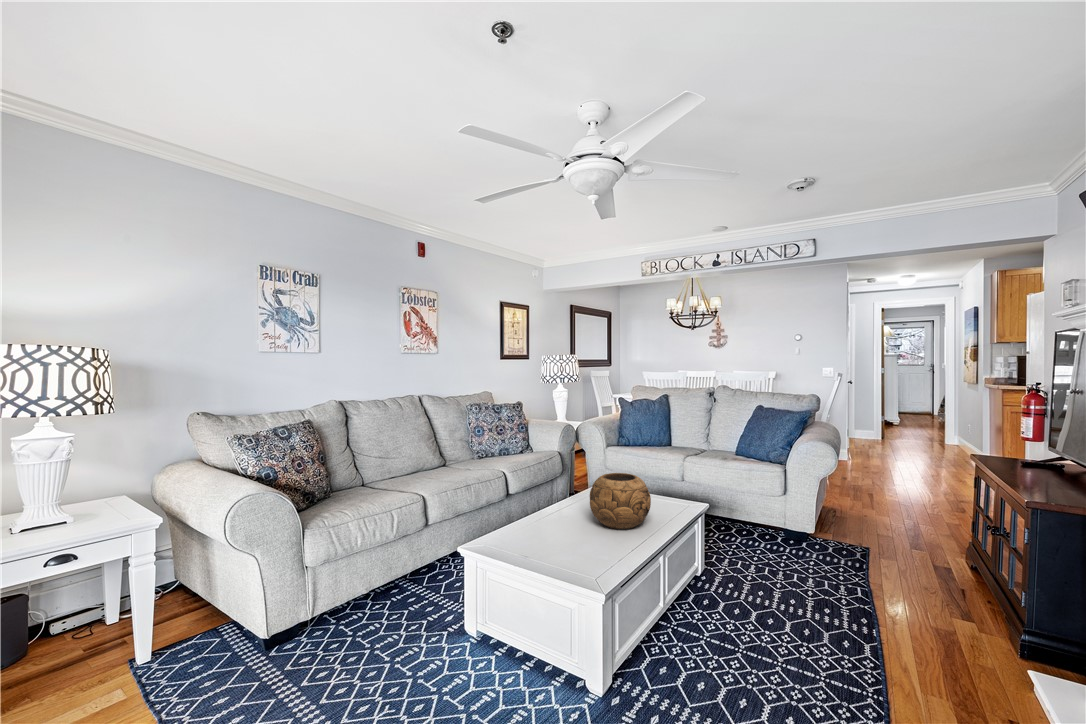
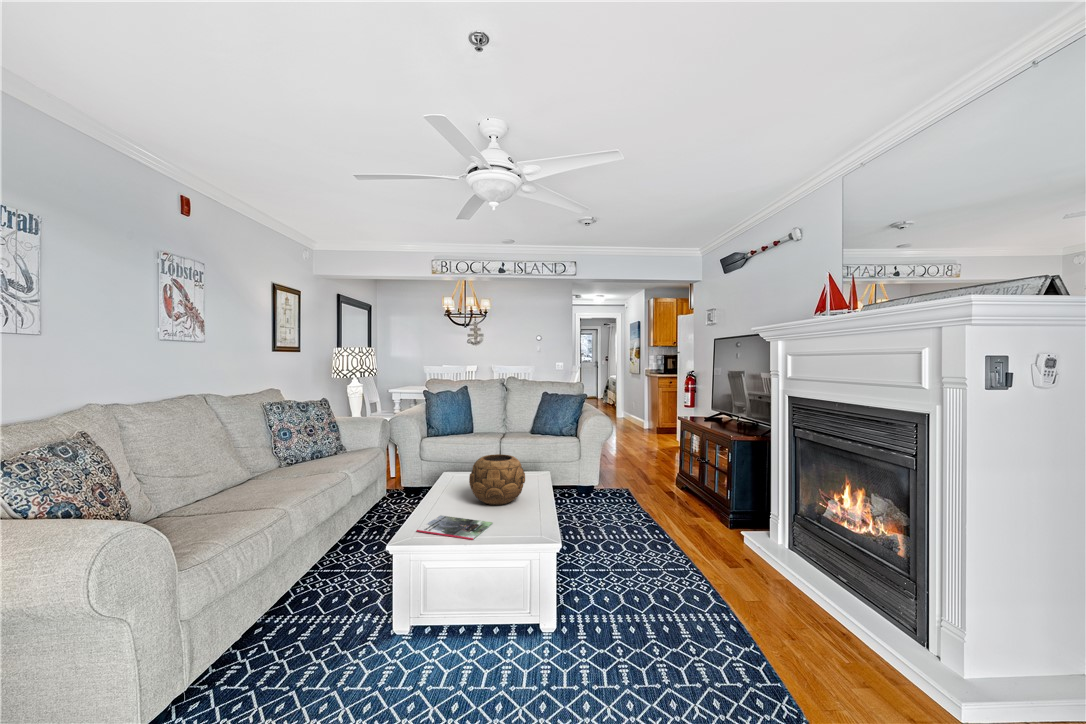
magazine: none [514,528,588,558] -> present [417,515,493,540]

